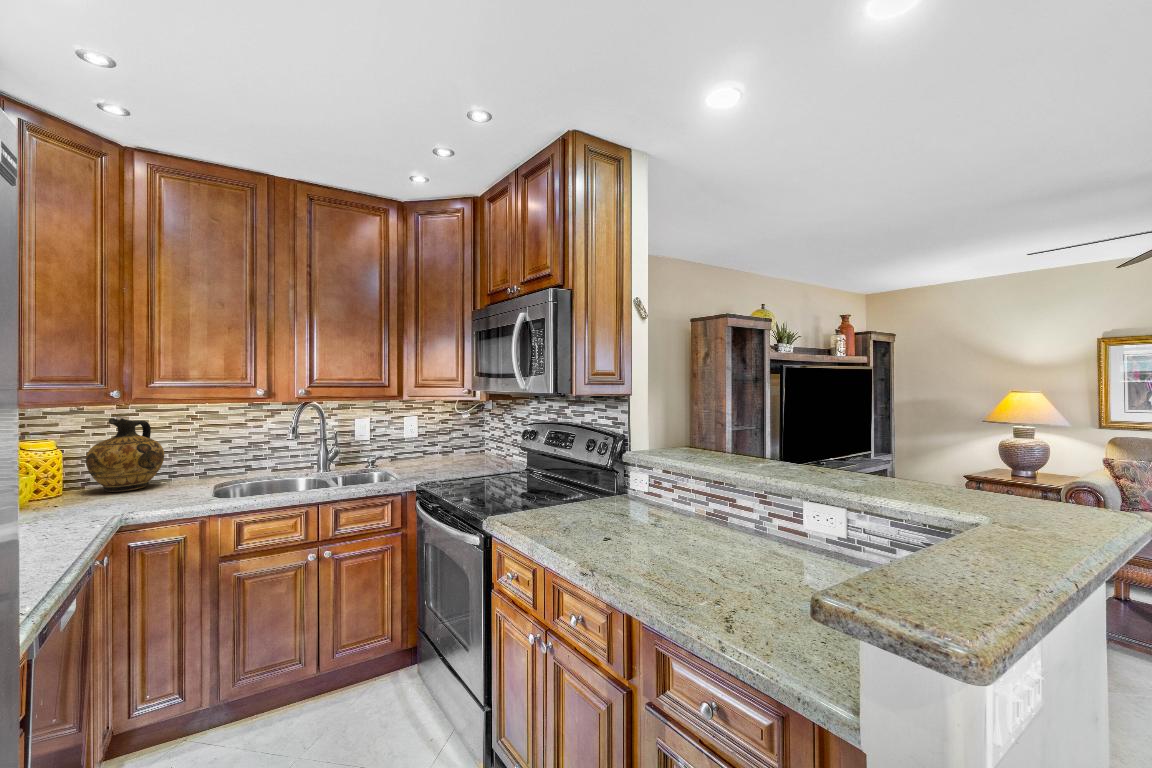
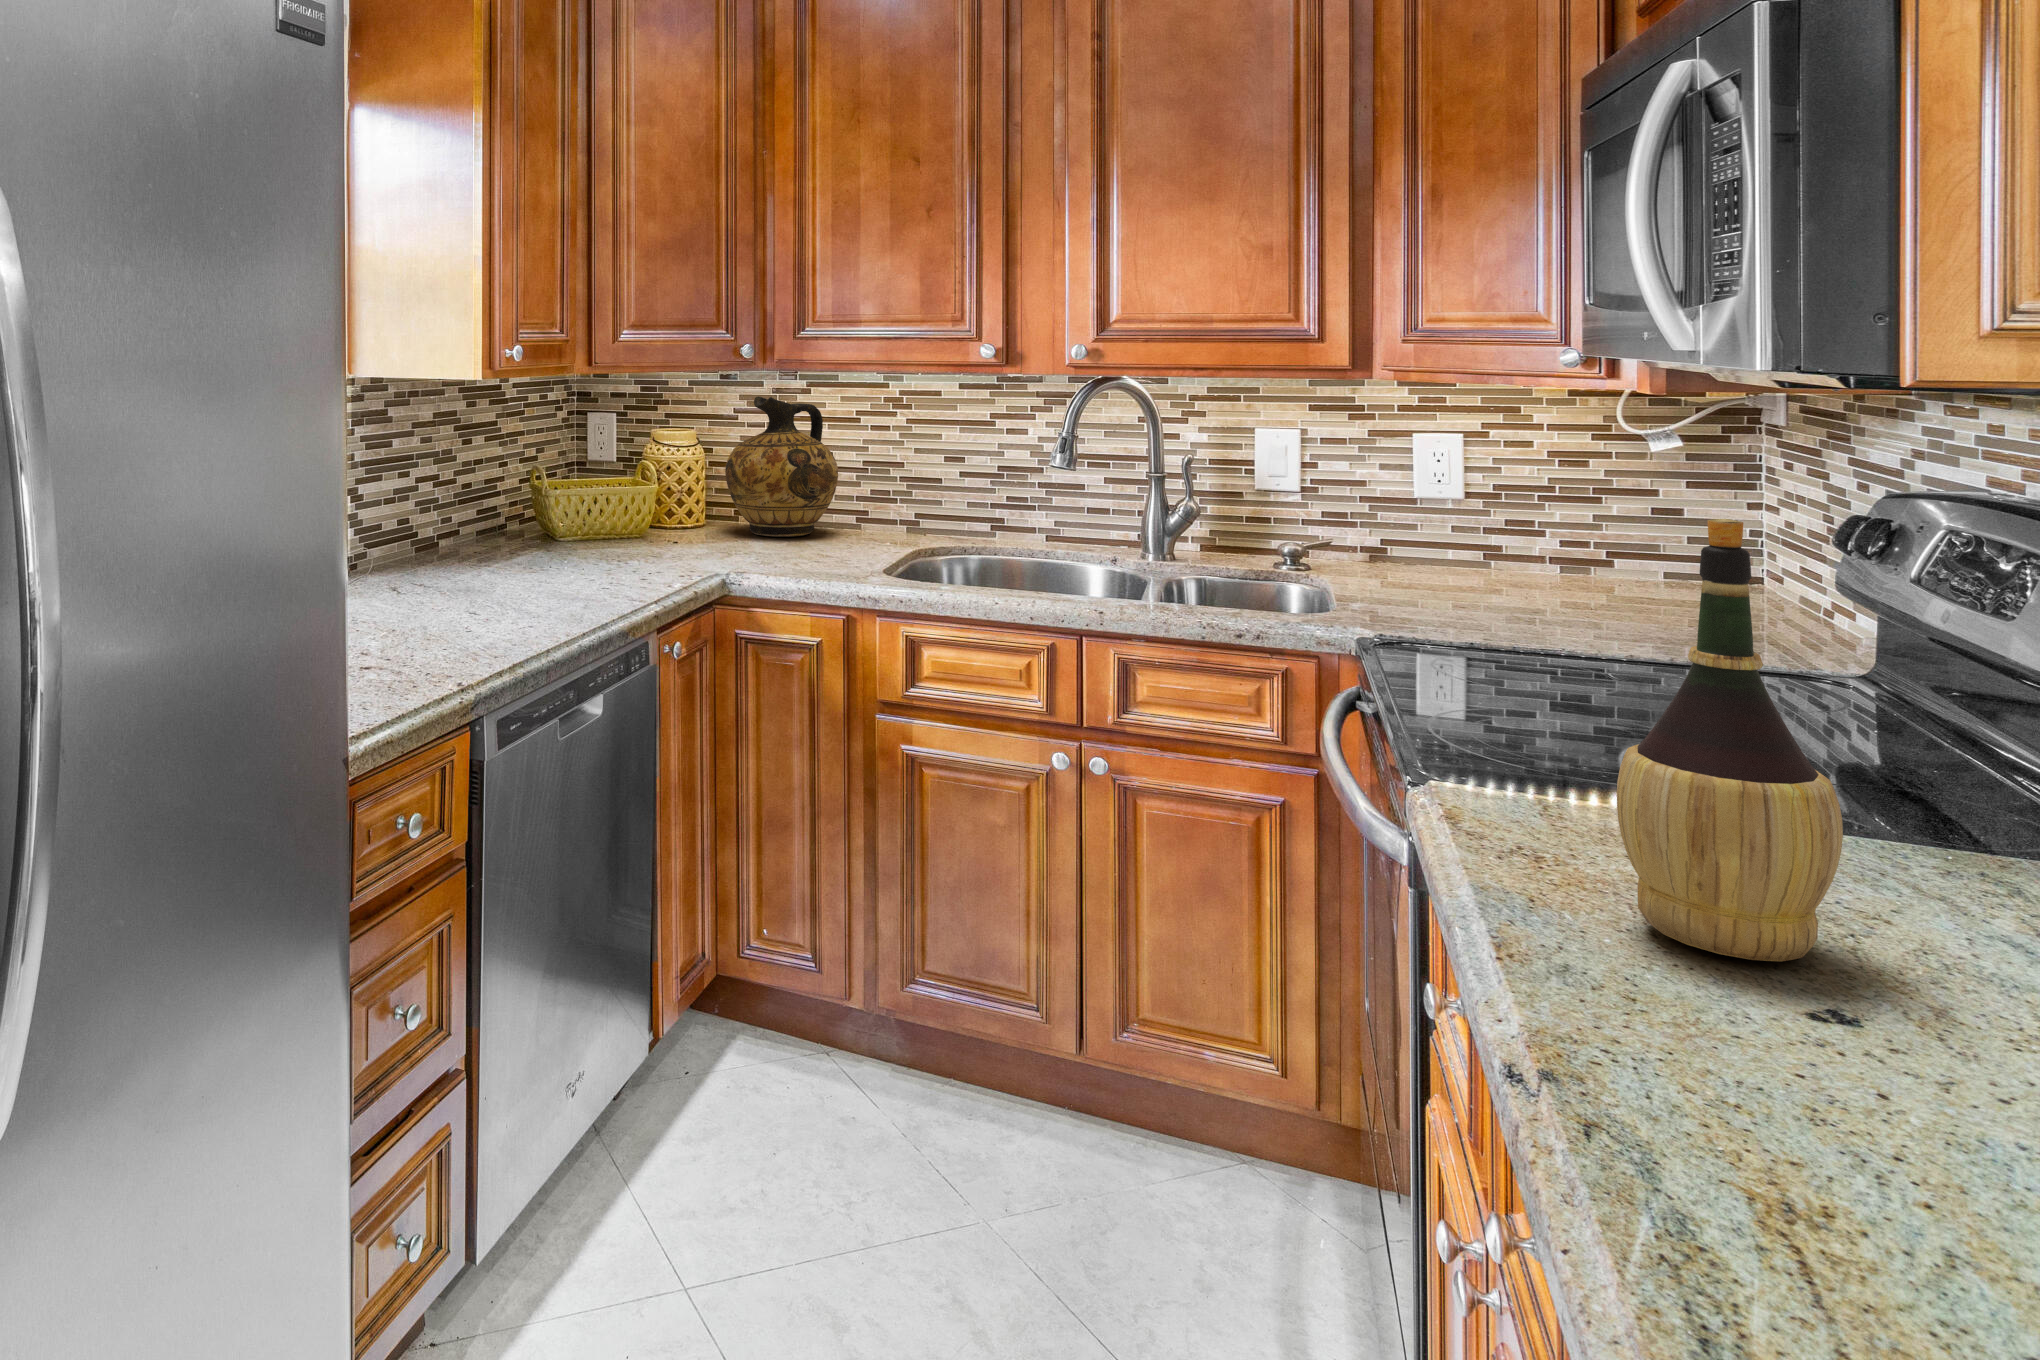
wine bottle: none [567,432,608,538] -> present [1617,519,1843,961]

